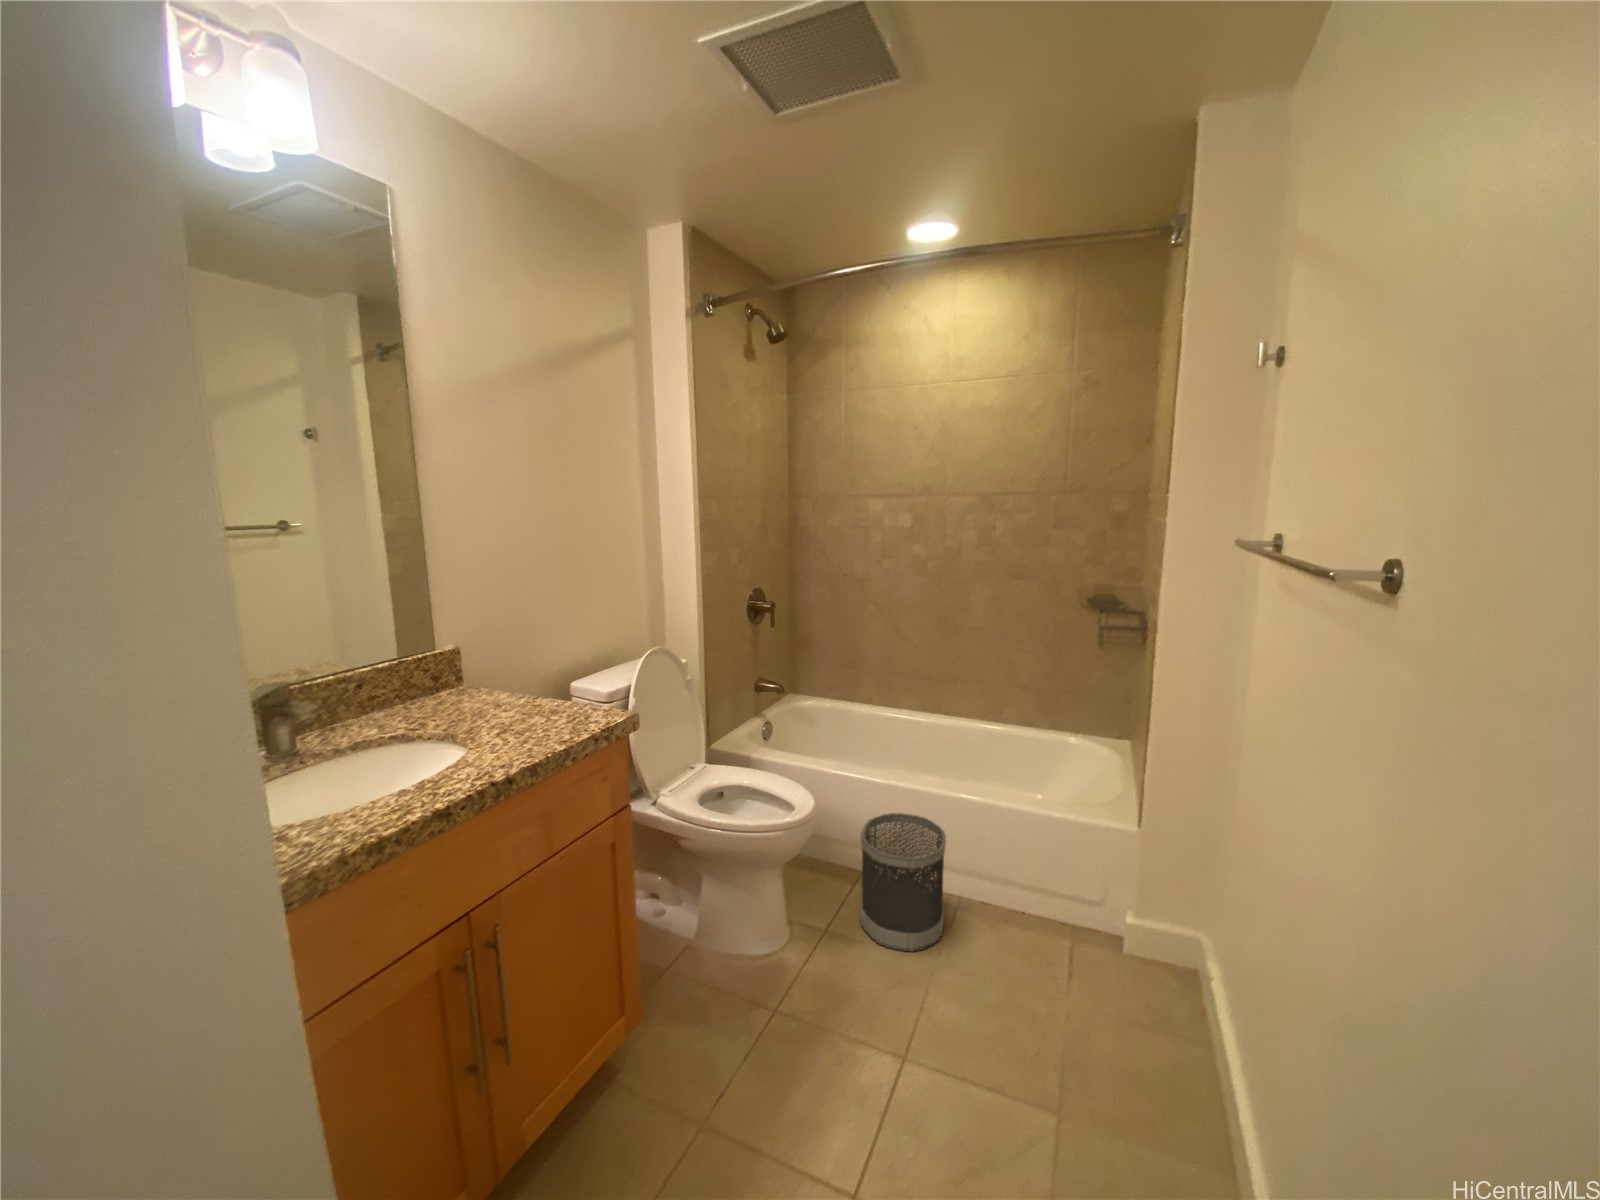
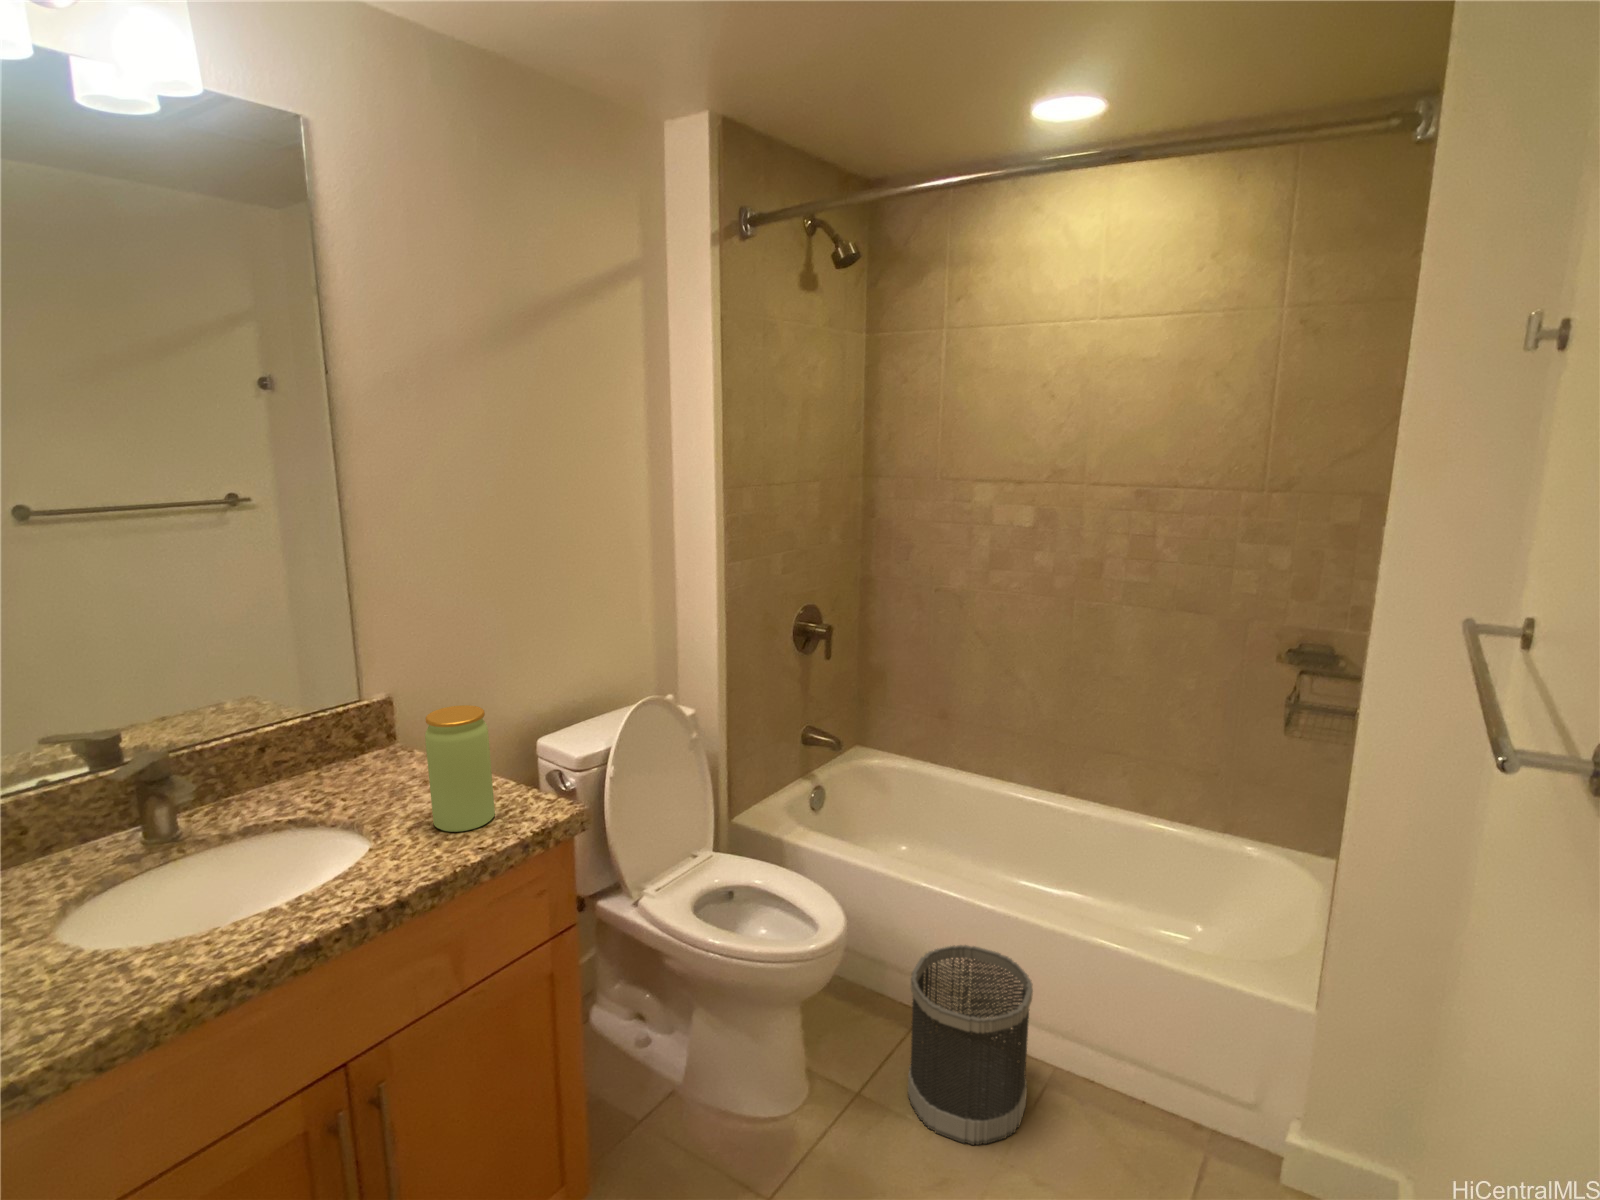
jar: none [511,636,566,733] -> present [425,705,495,832]

